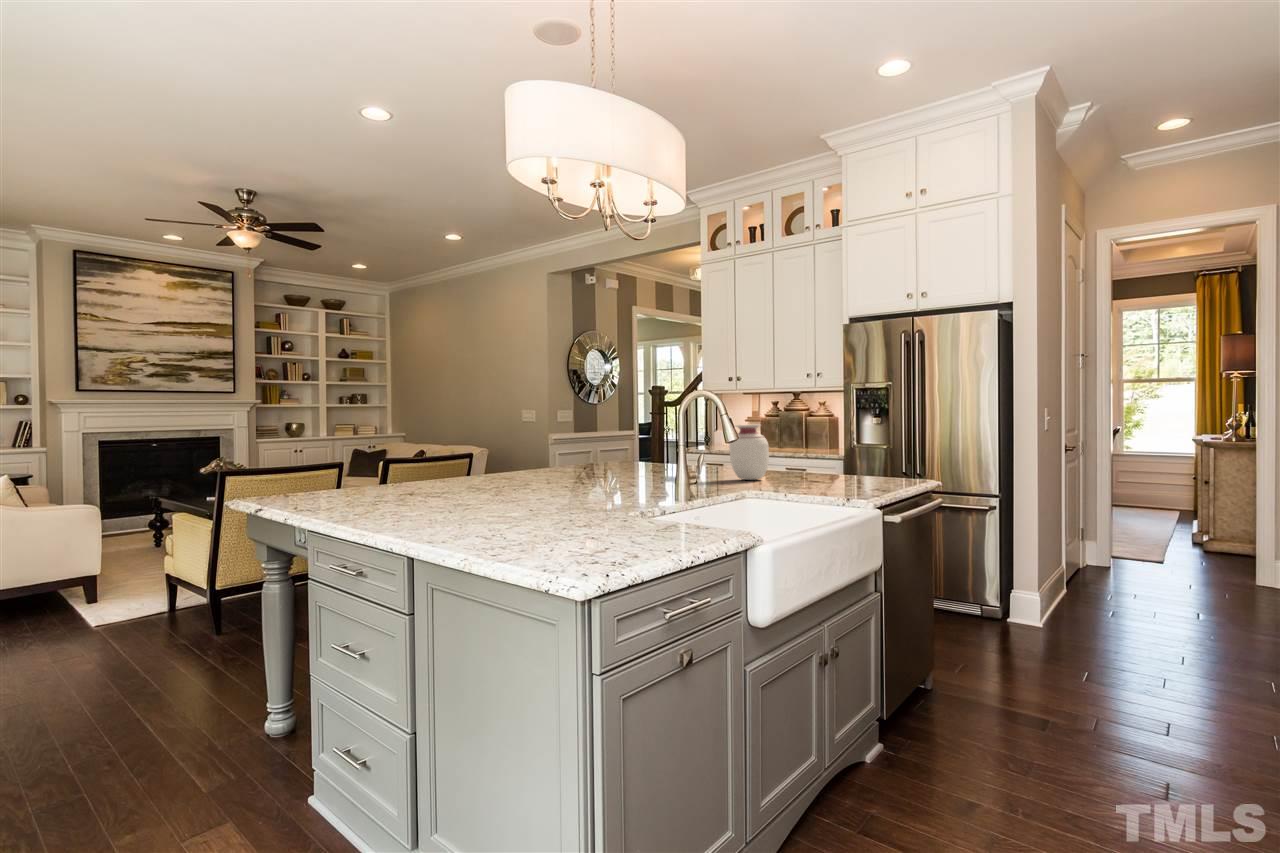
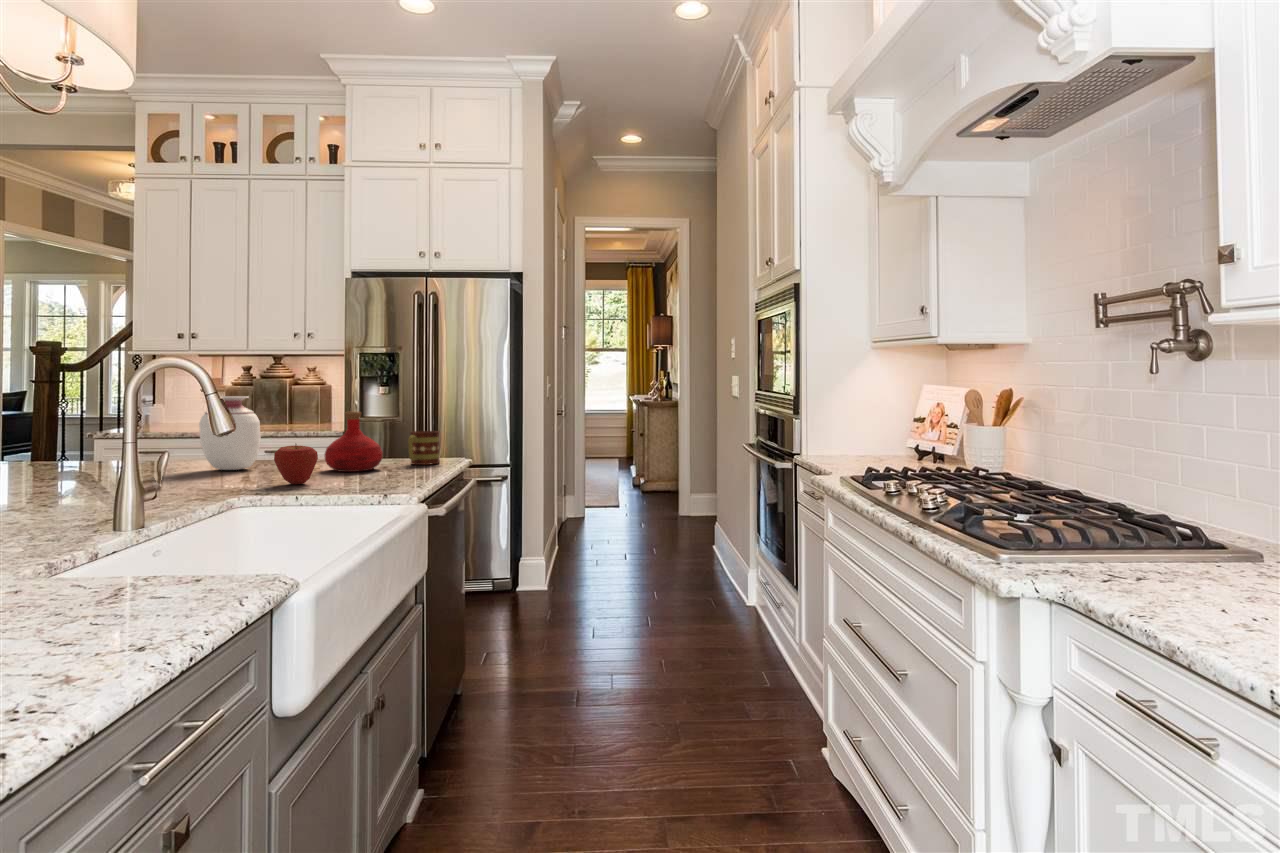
bottle: none [812,435,858,484] -> present [325,412,383,472]
mug: none [881,452,911,482] -> present [408,431,440,465]
apple: none [771,458,802,490] -> present [274,445,318,484]

